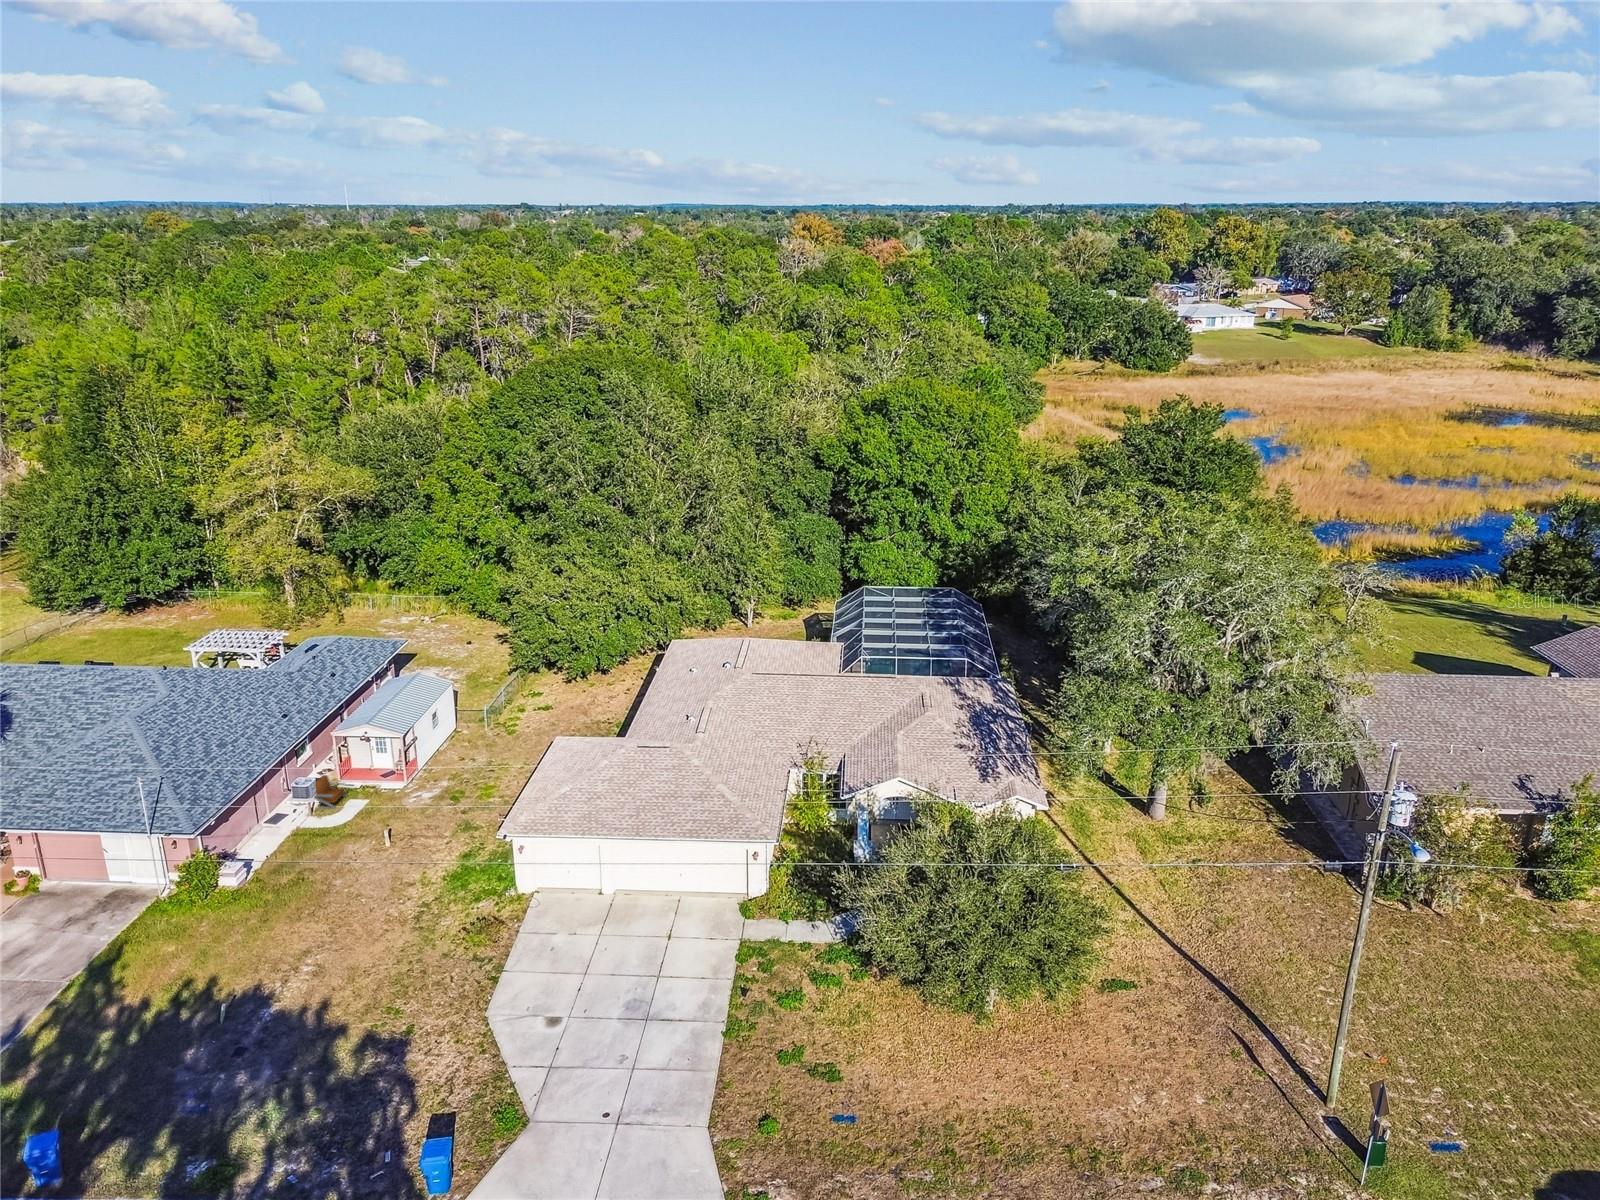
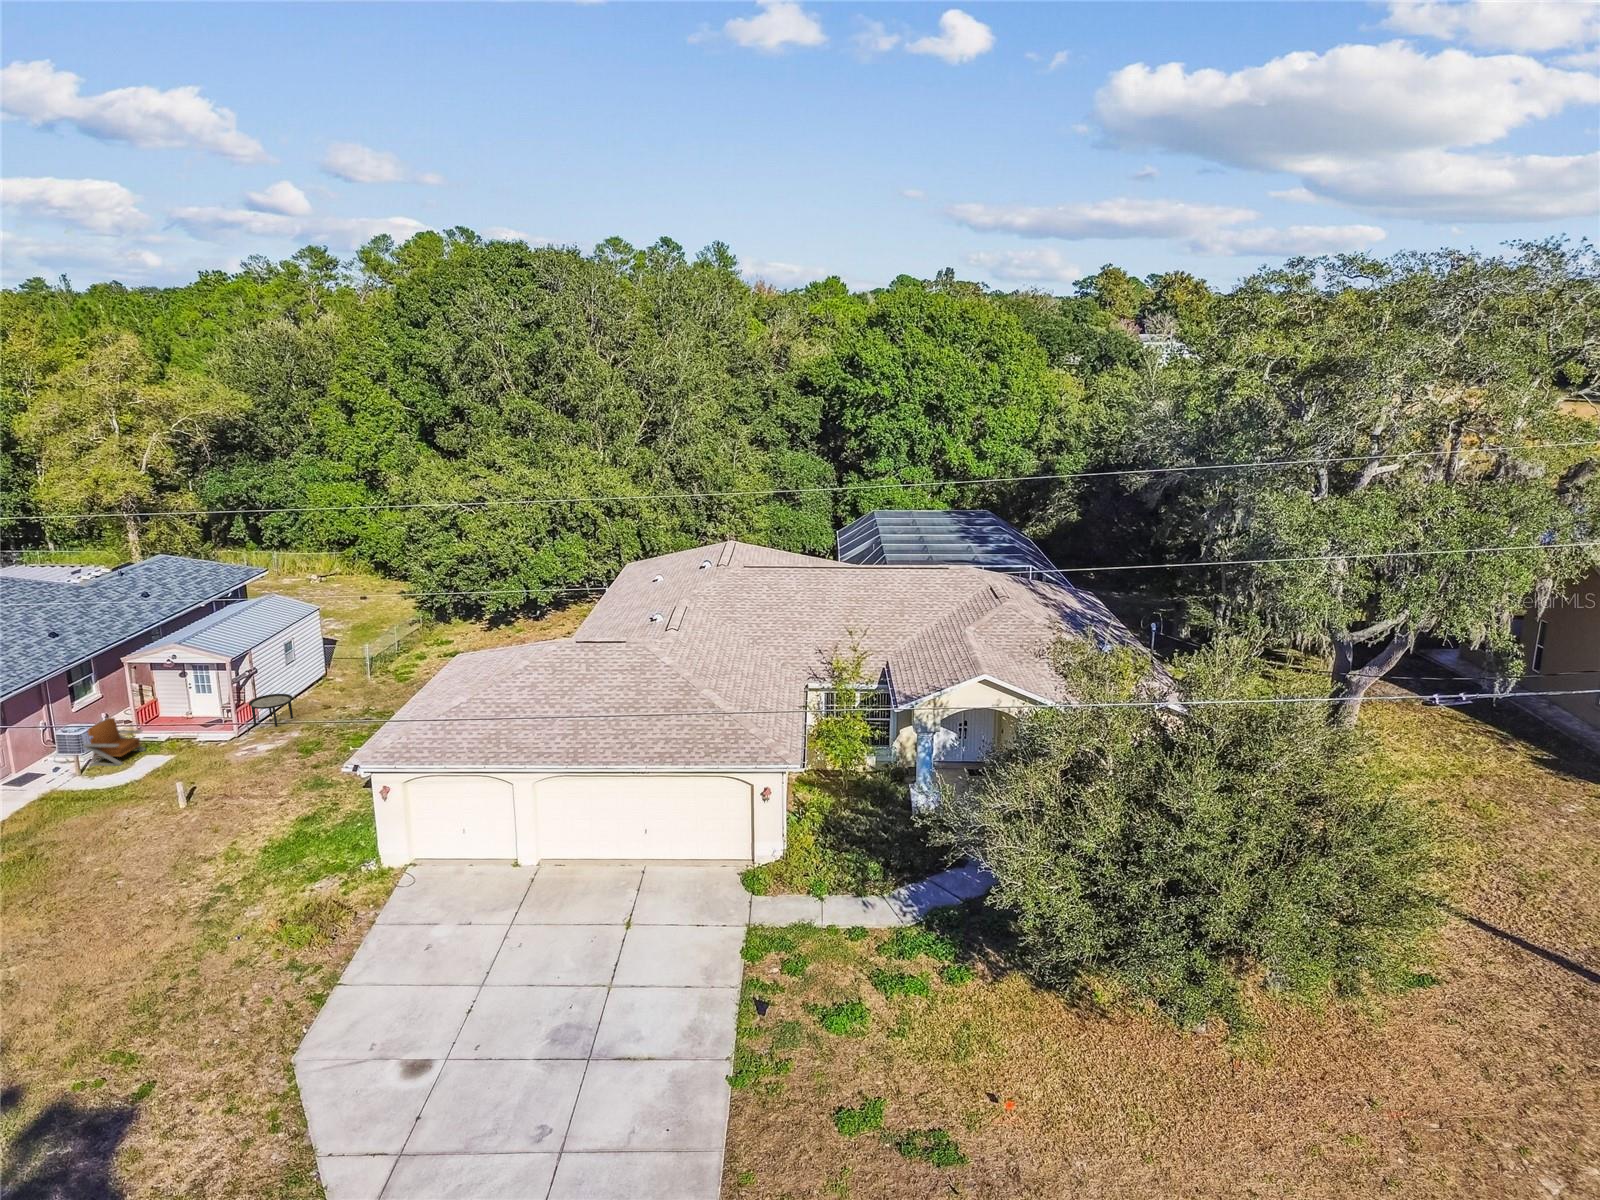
round table: none [411,751,440,776] -> present [249,694,293,727]

